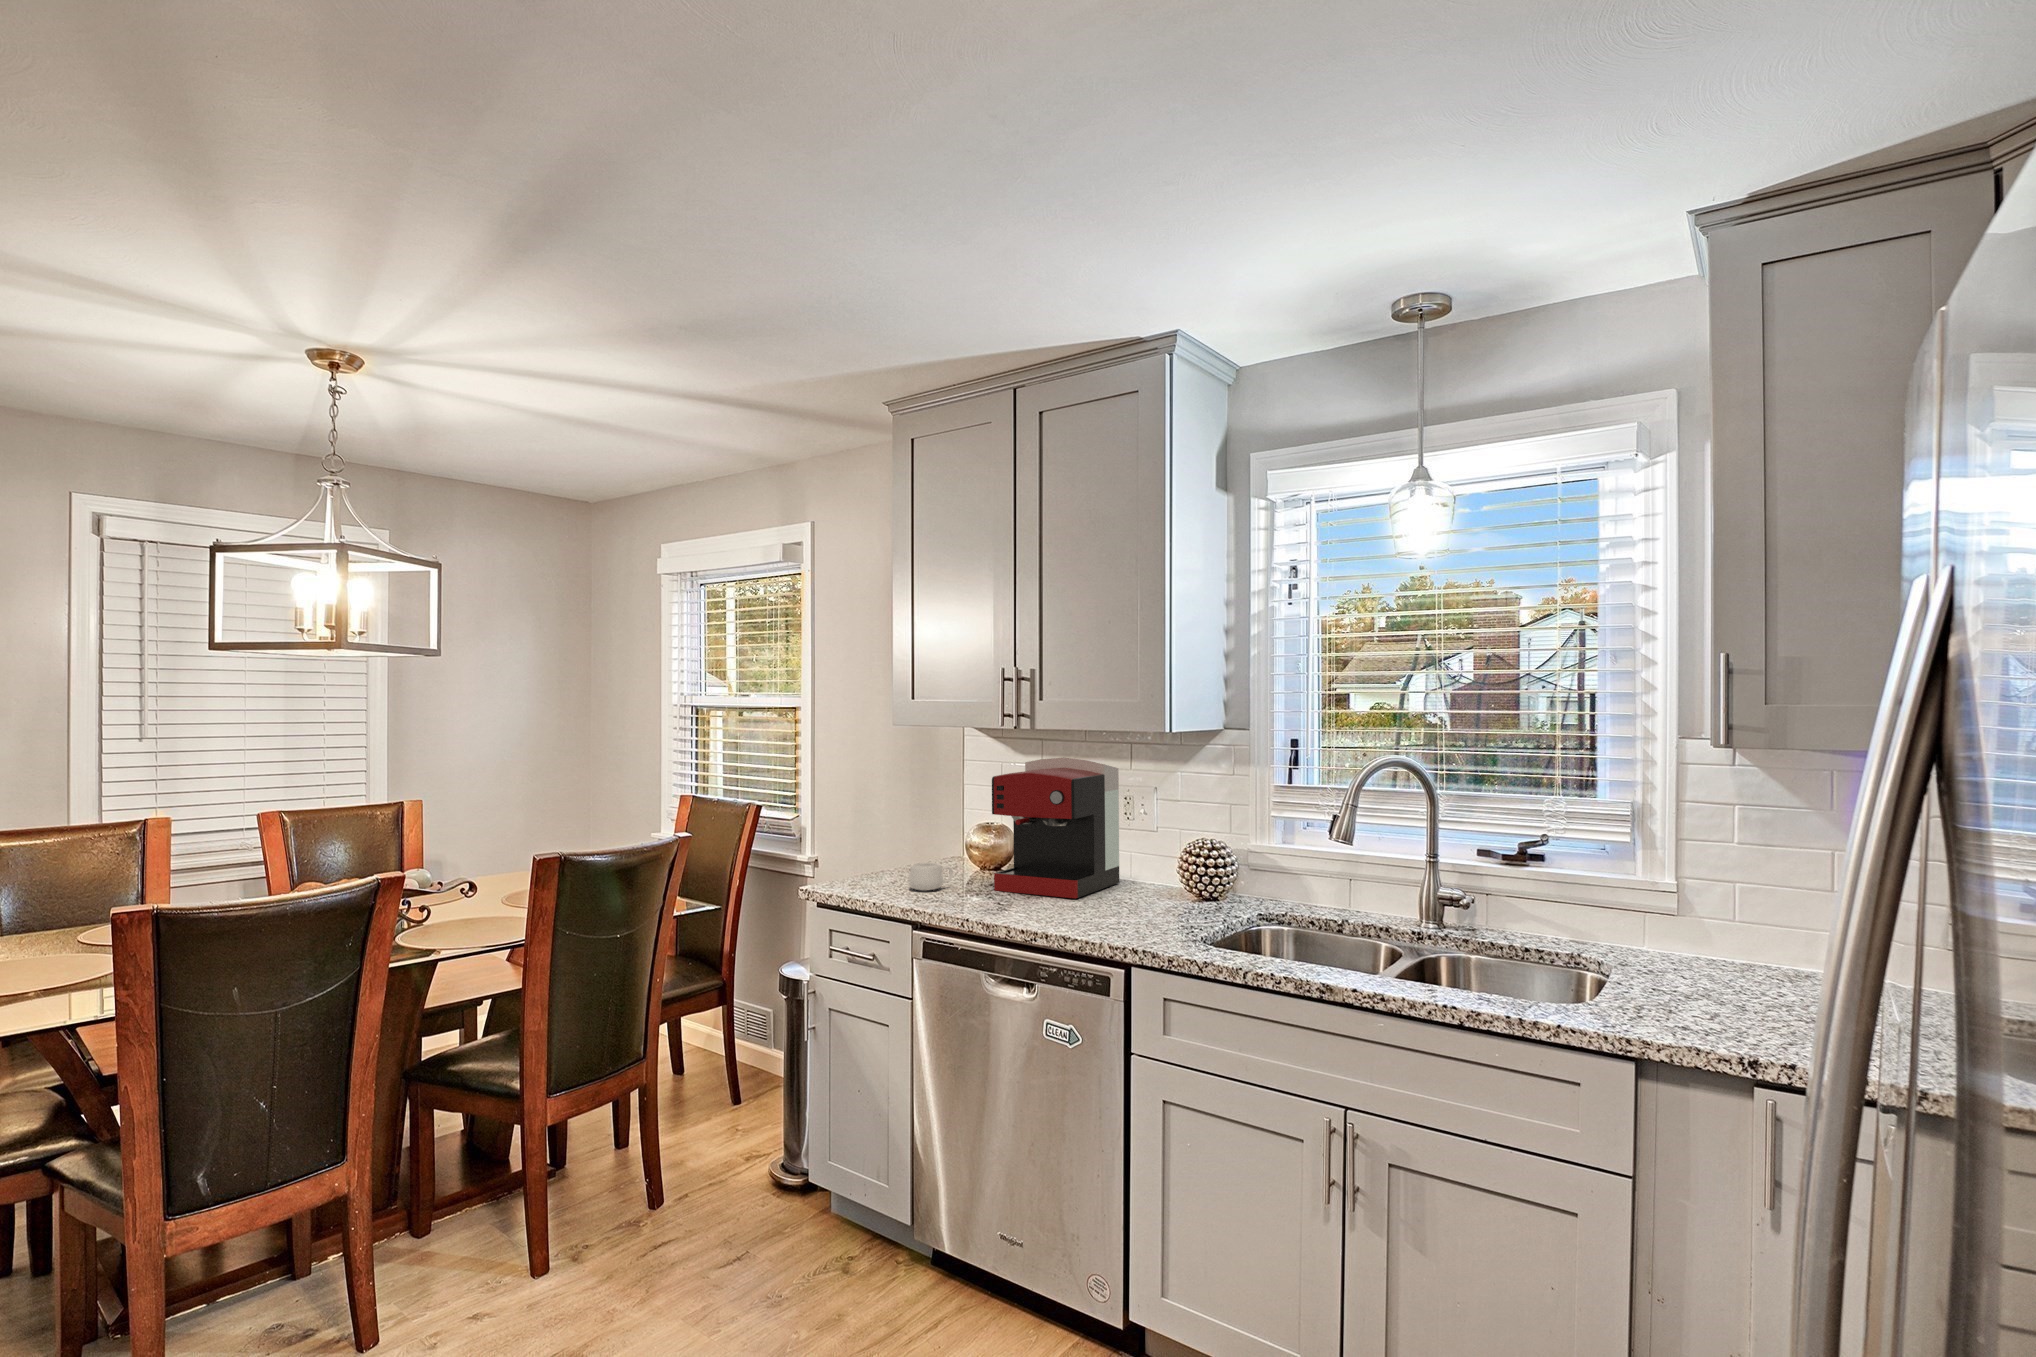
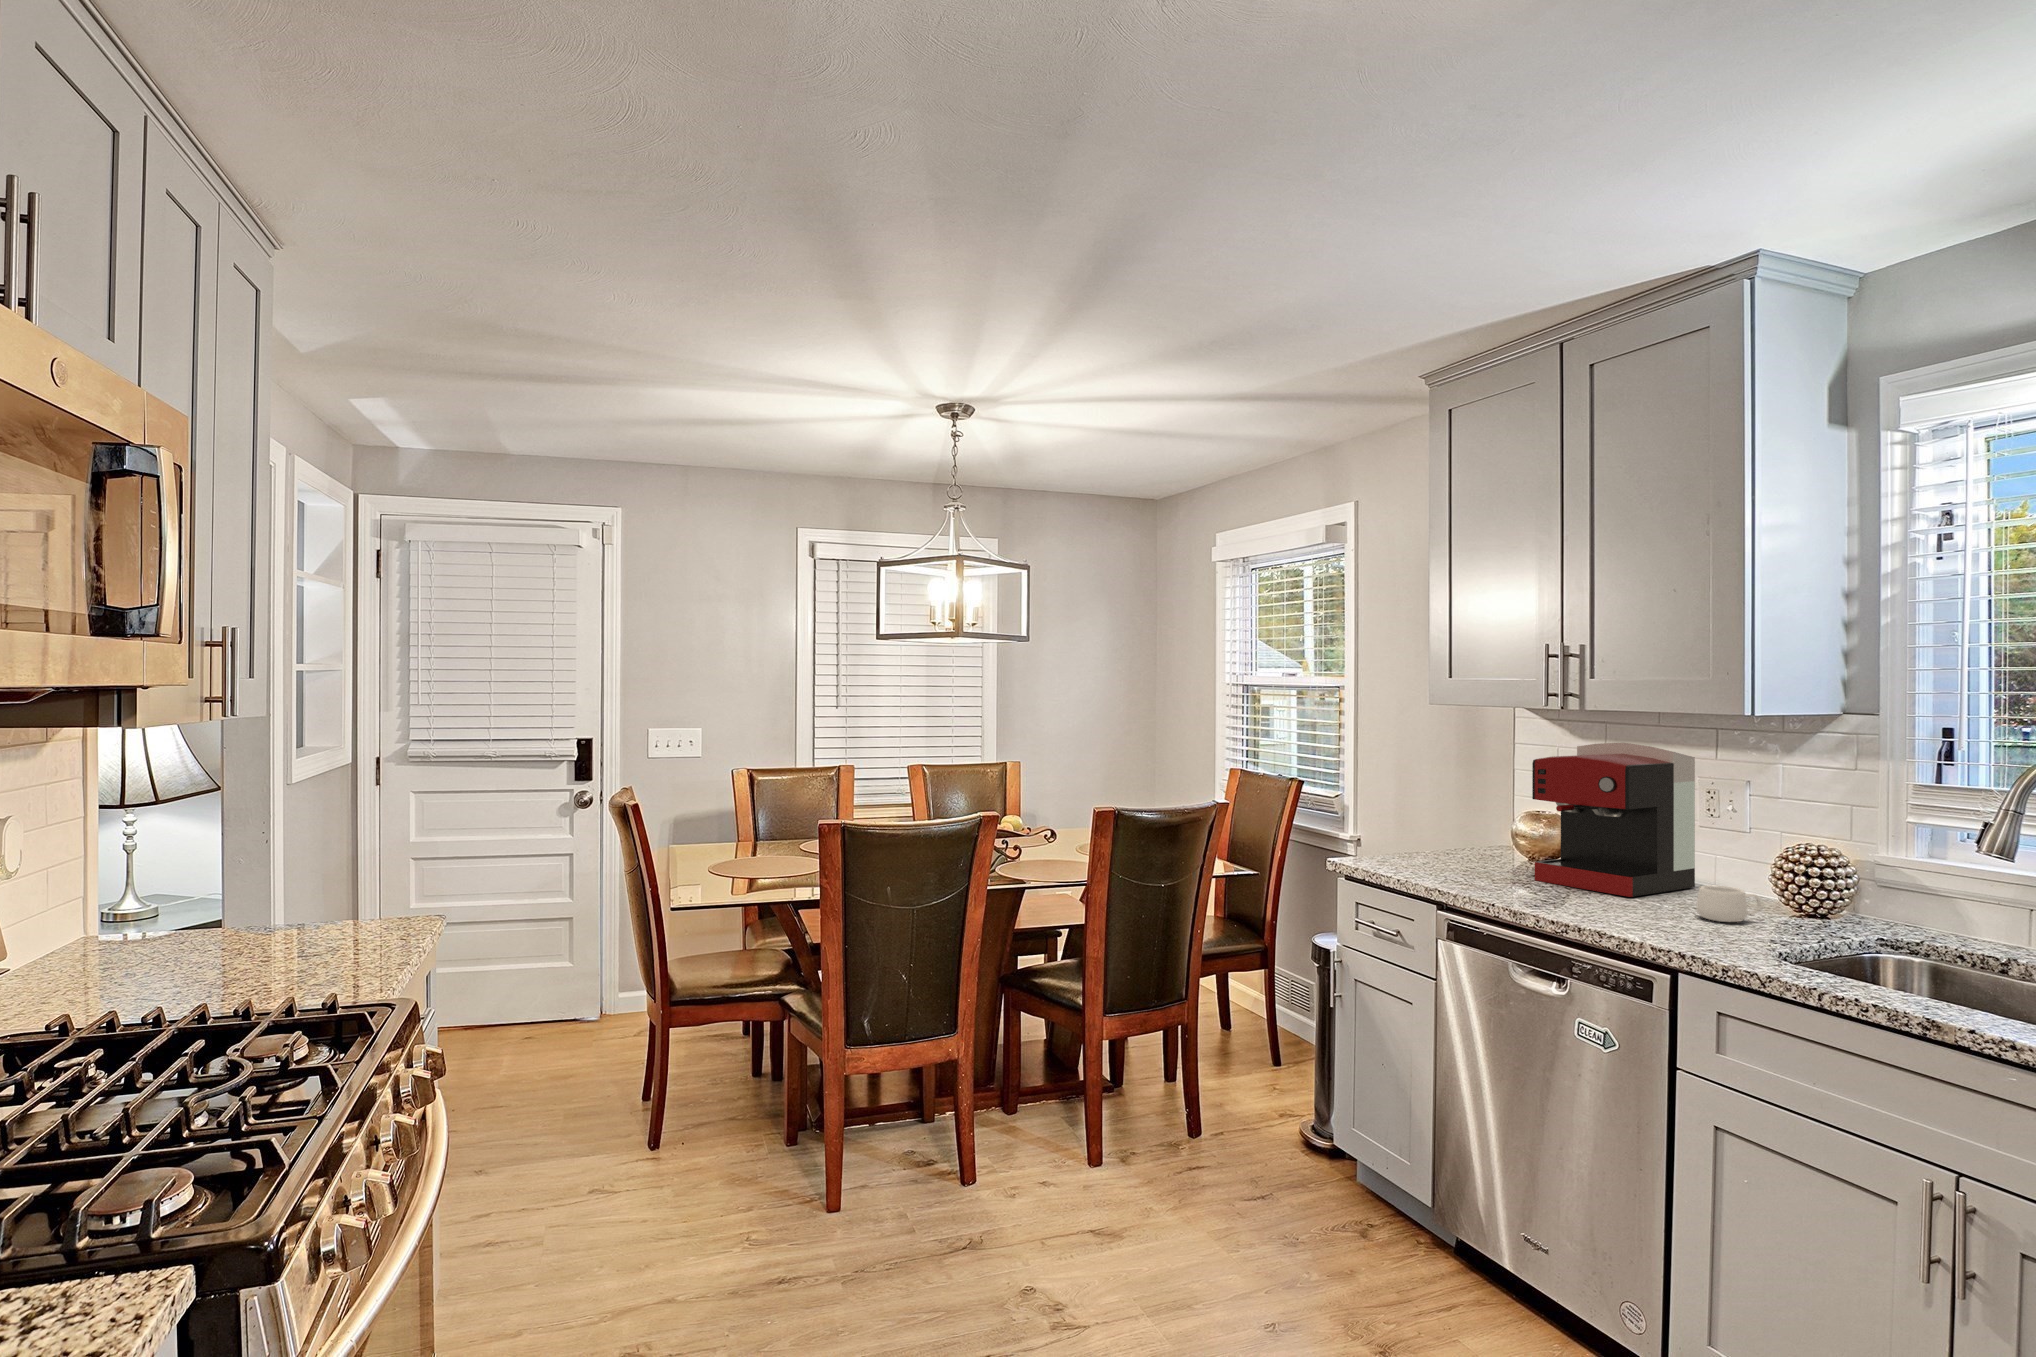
mug: present [909,862,953,891] -> present [1696,885,1761,922]

